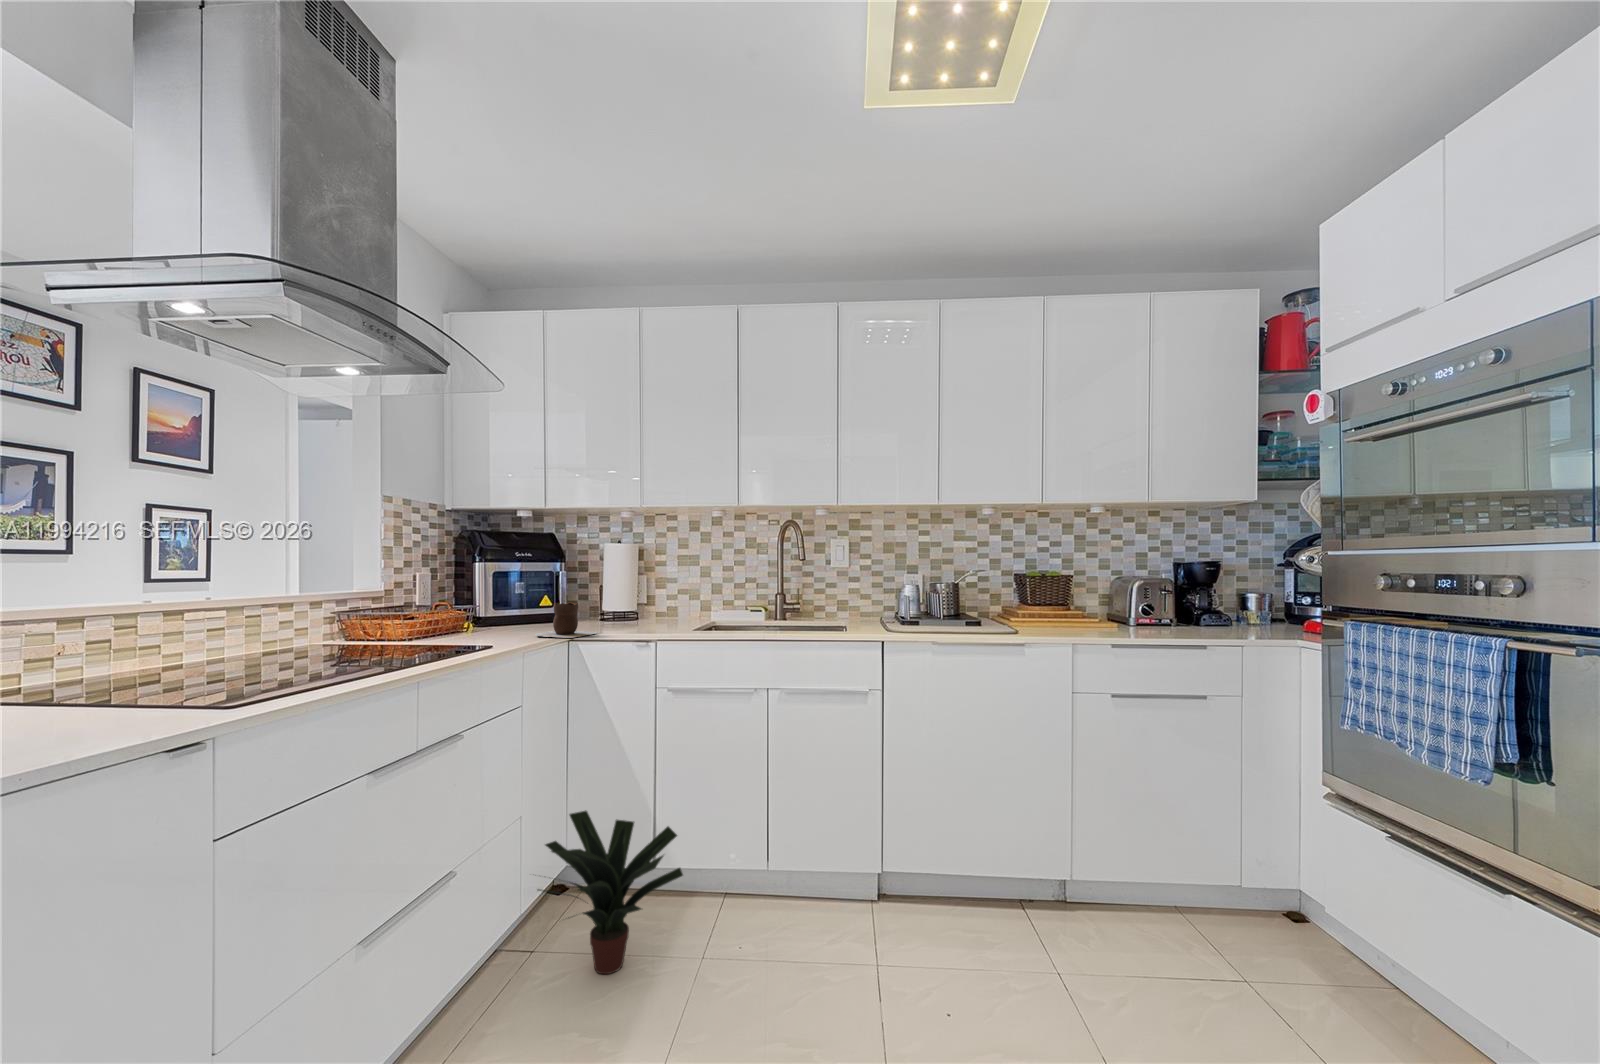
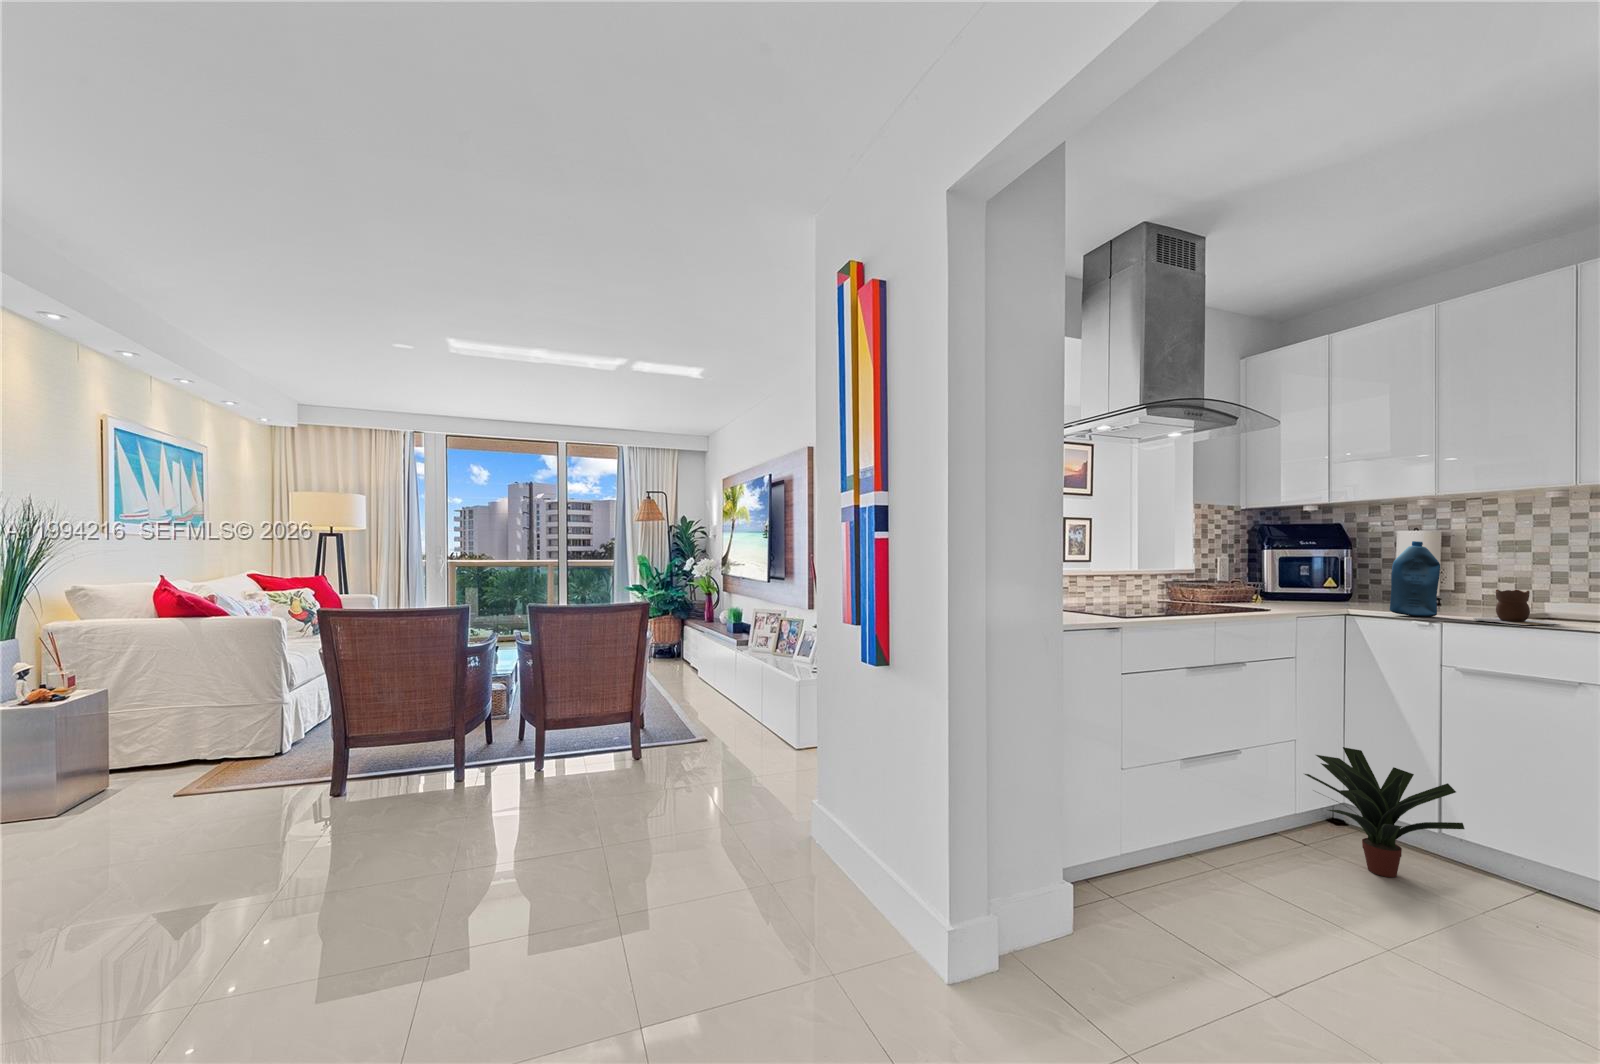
bottle: none [616,552,659,637] -> present [1389,541,1440,617]
vase: present [536,602,598,638] -> present [1474,589,1560,625]

